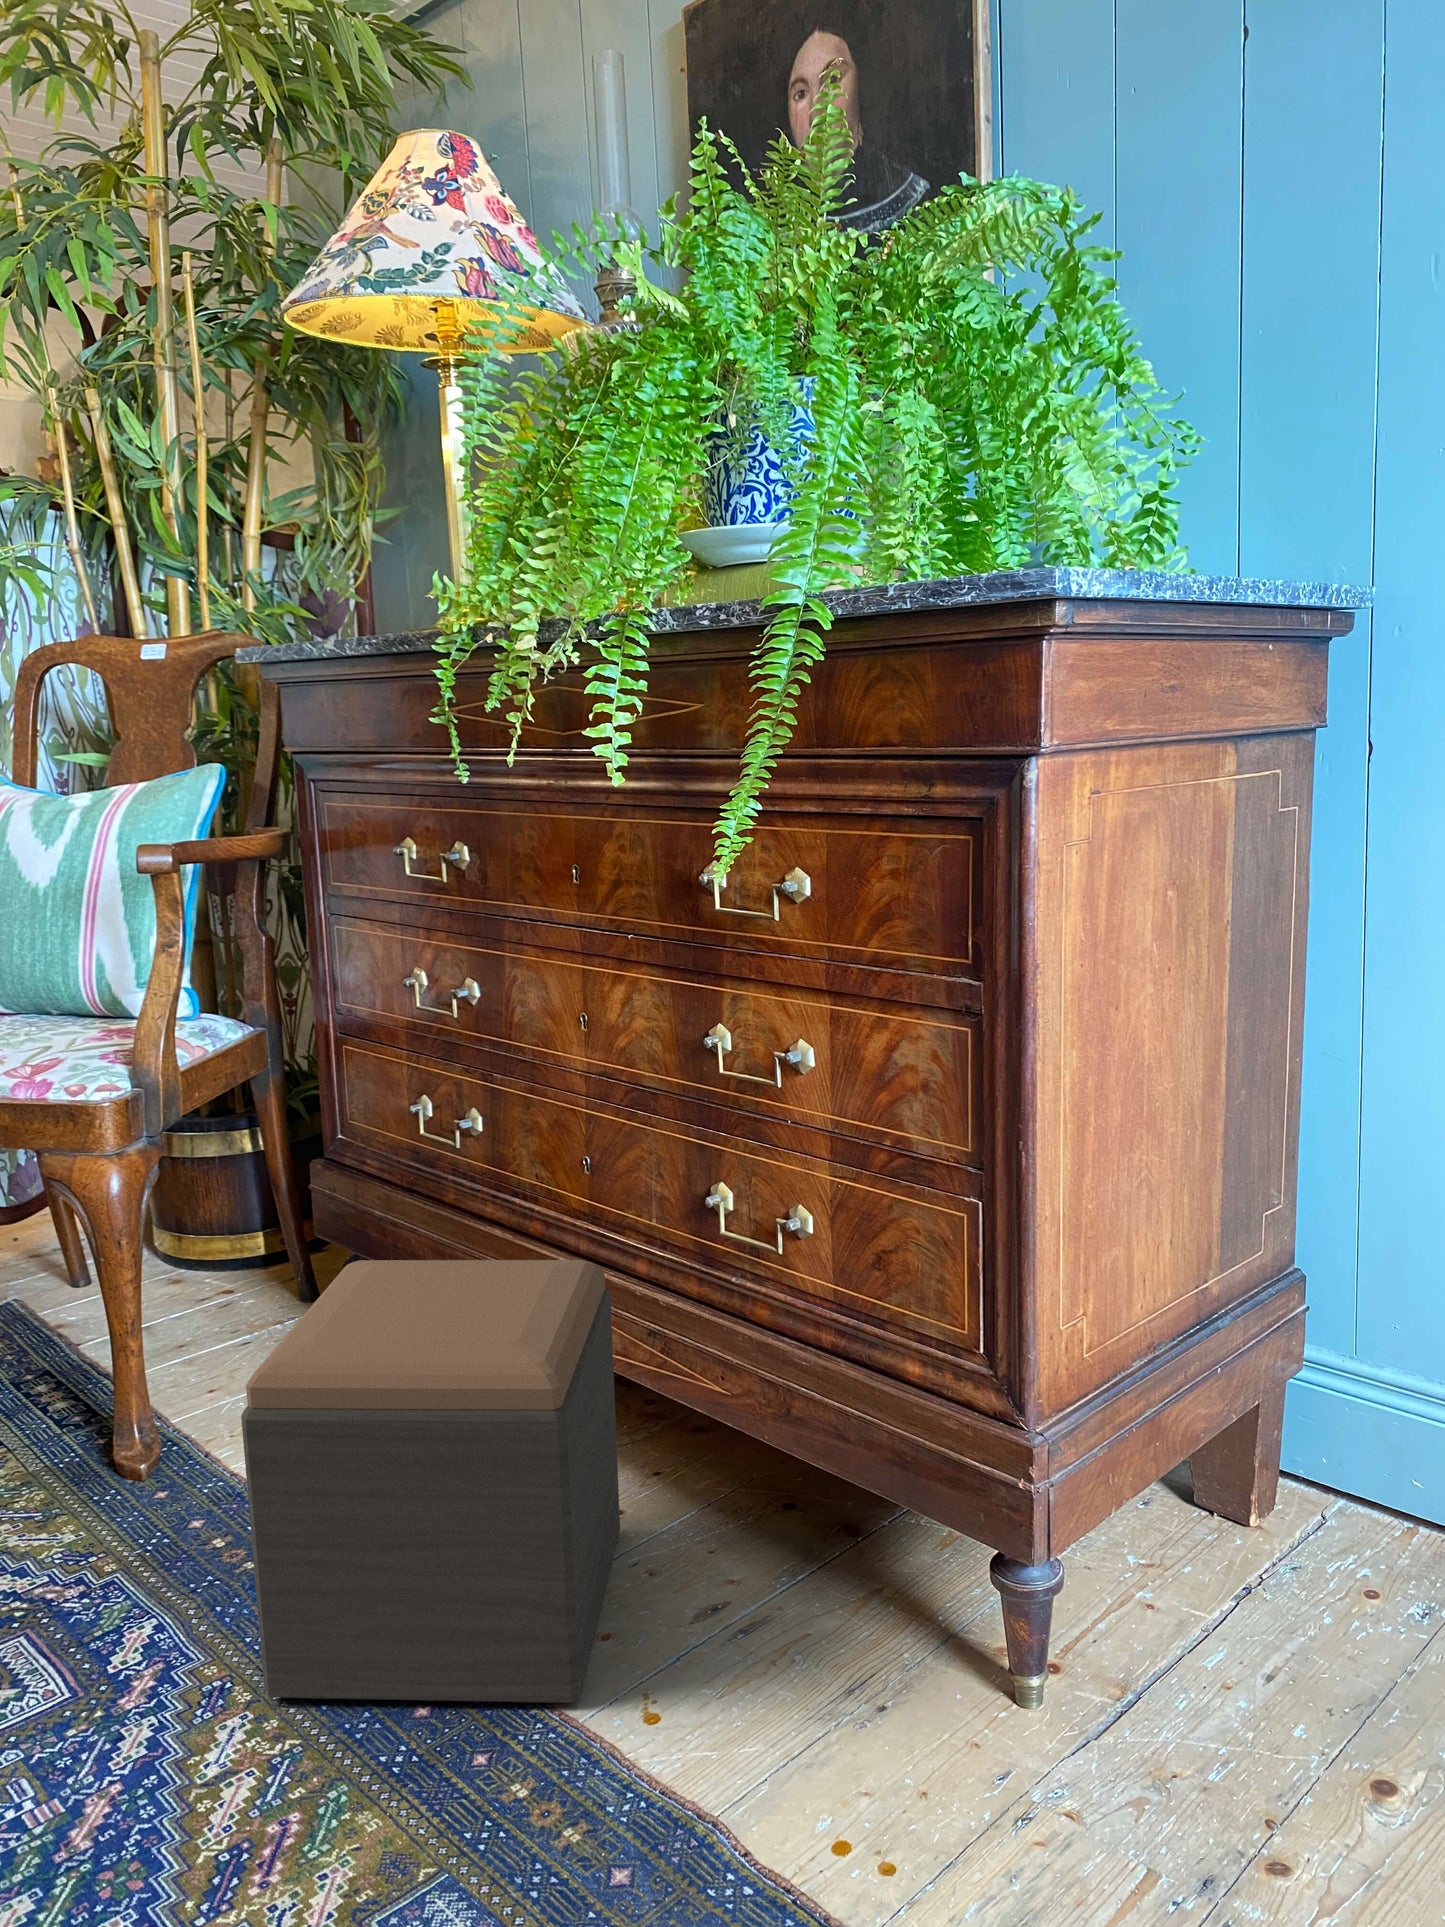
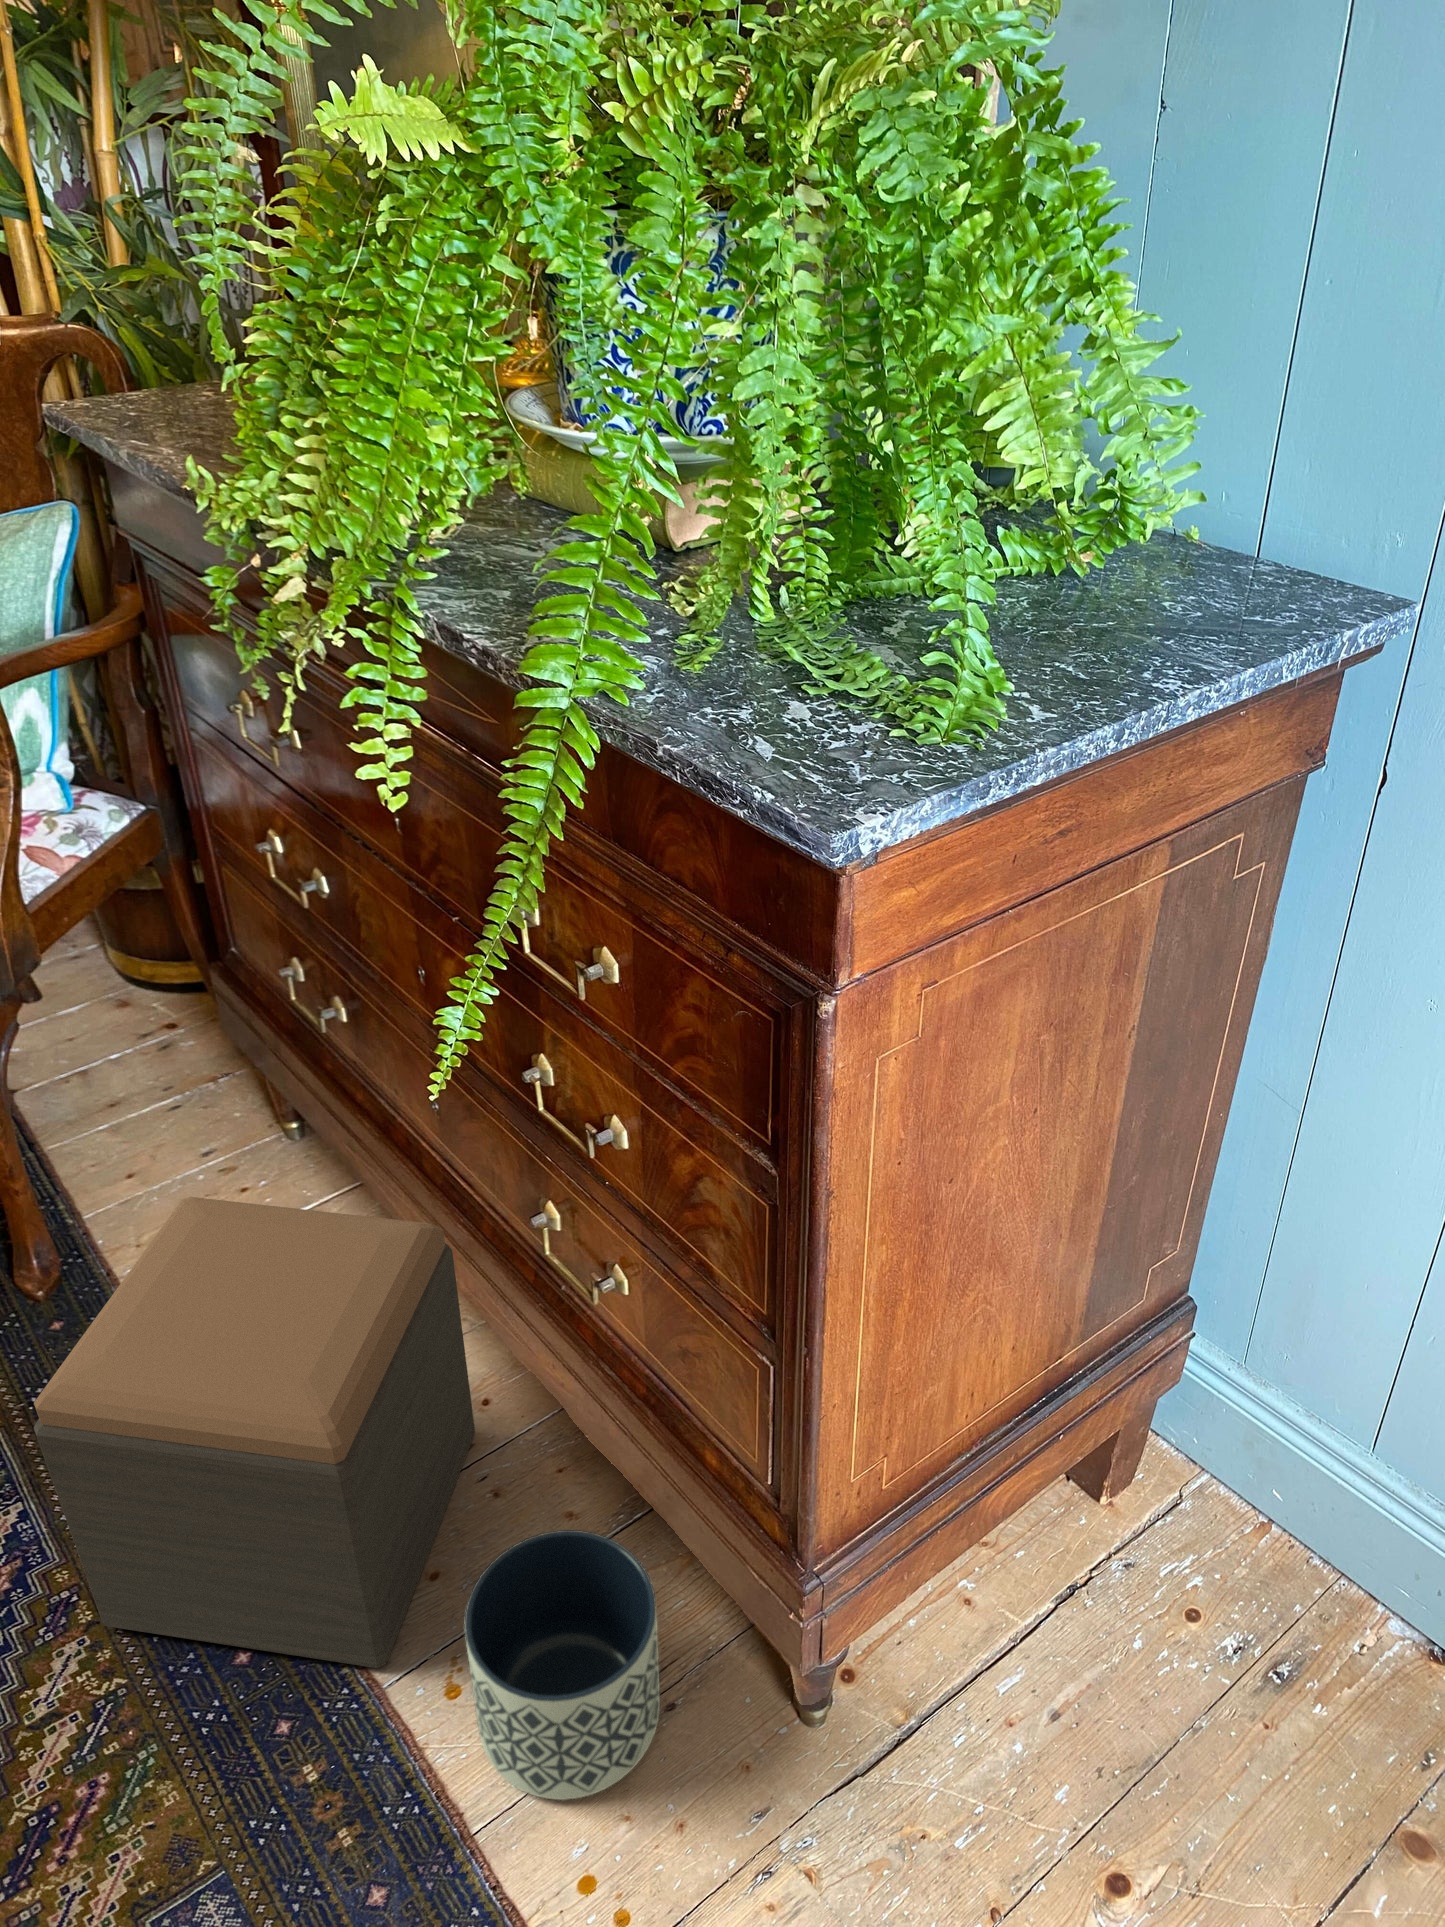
planter: none [682,1512,875,1782] -> present [464,1530,660,1800]

